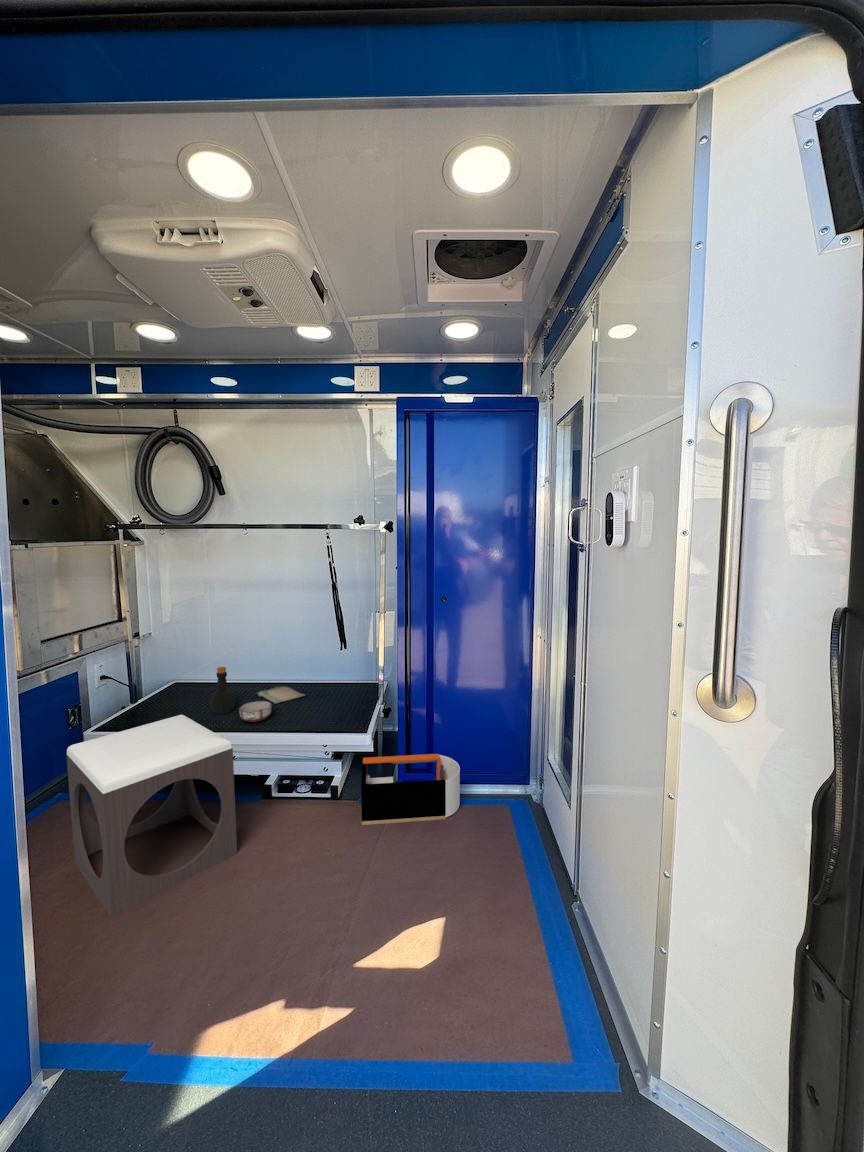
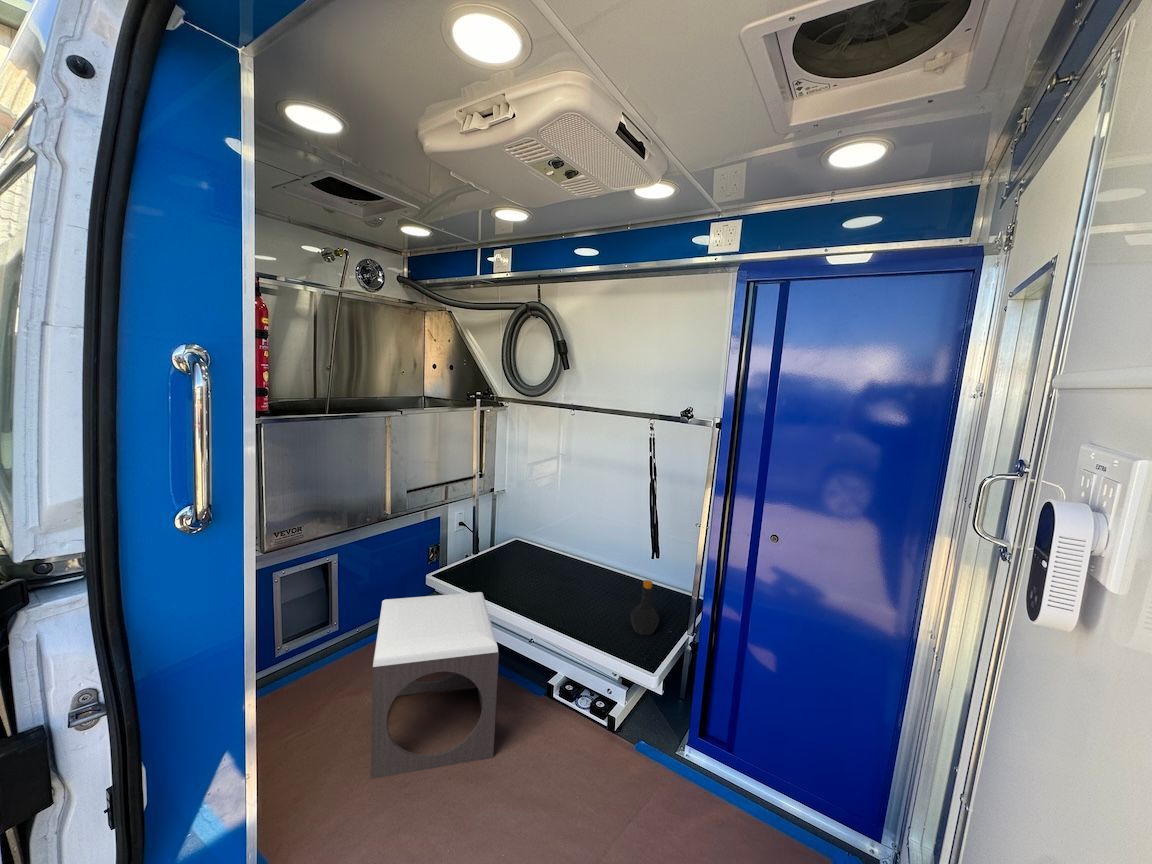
bottle: present [209,667,236,714] -> present [630,580,659,635]
tray: present [257,687,304,704] -> none [574,571,618,595]
ceramic bowl: present [239,701,272,722] -> none [542,589,574,613]
storage bin: present [361,754,460,825] -> none [625,699,764,831]

